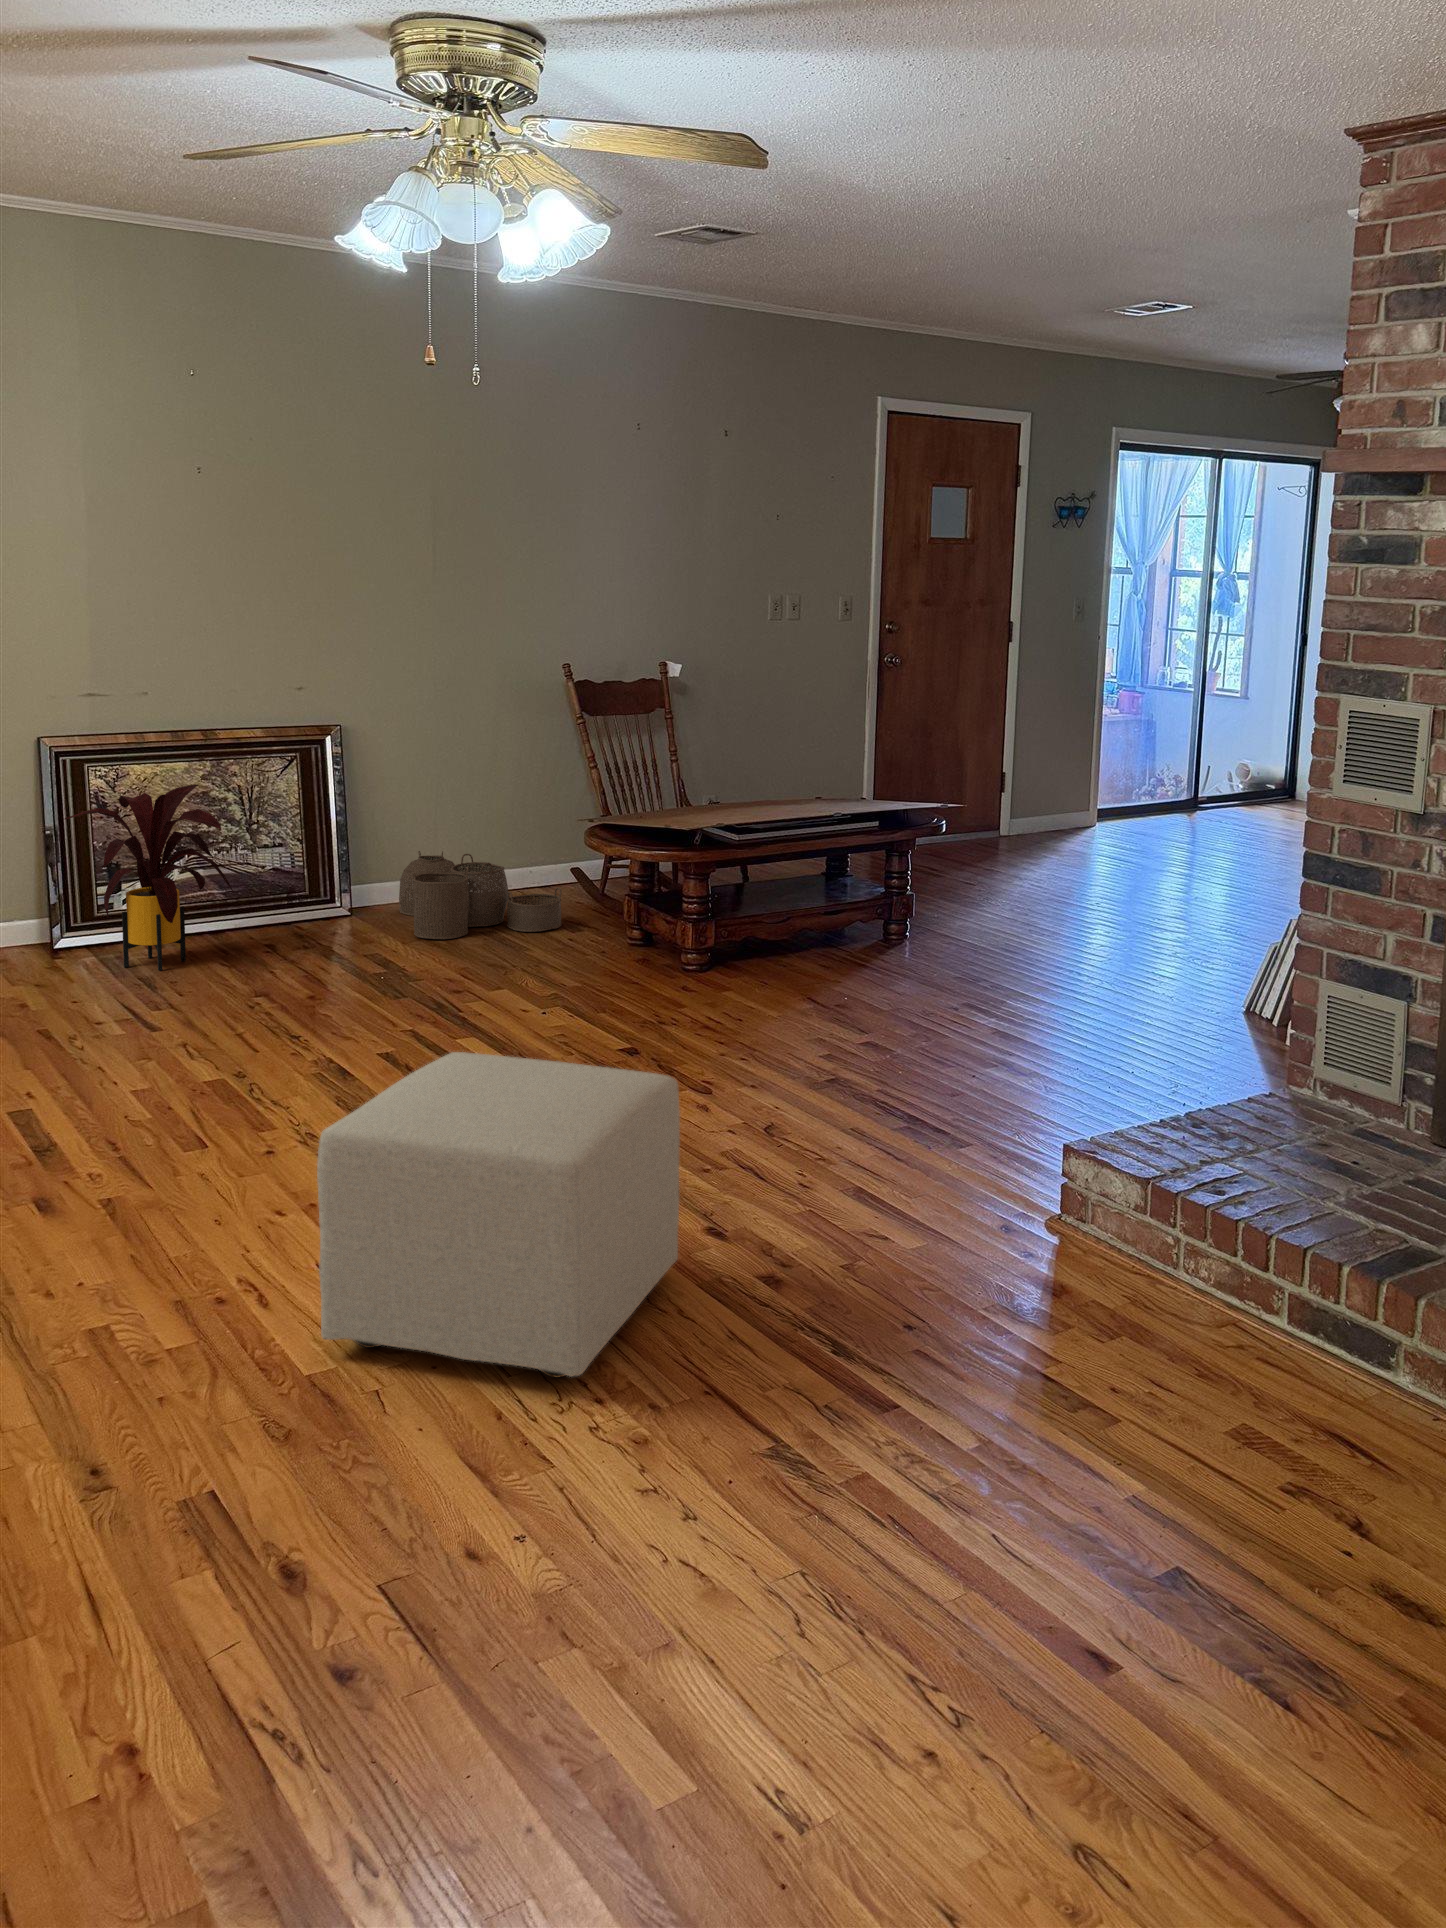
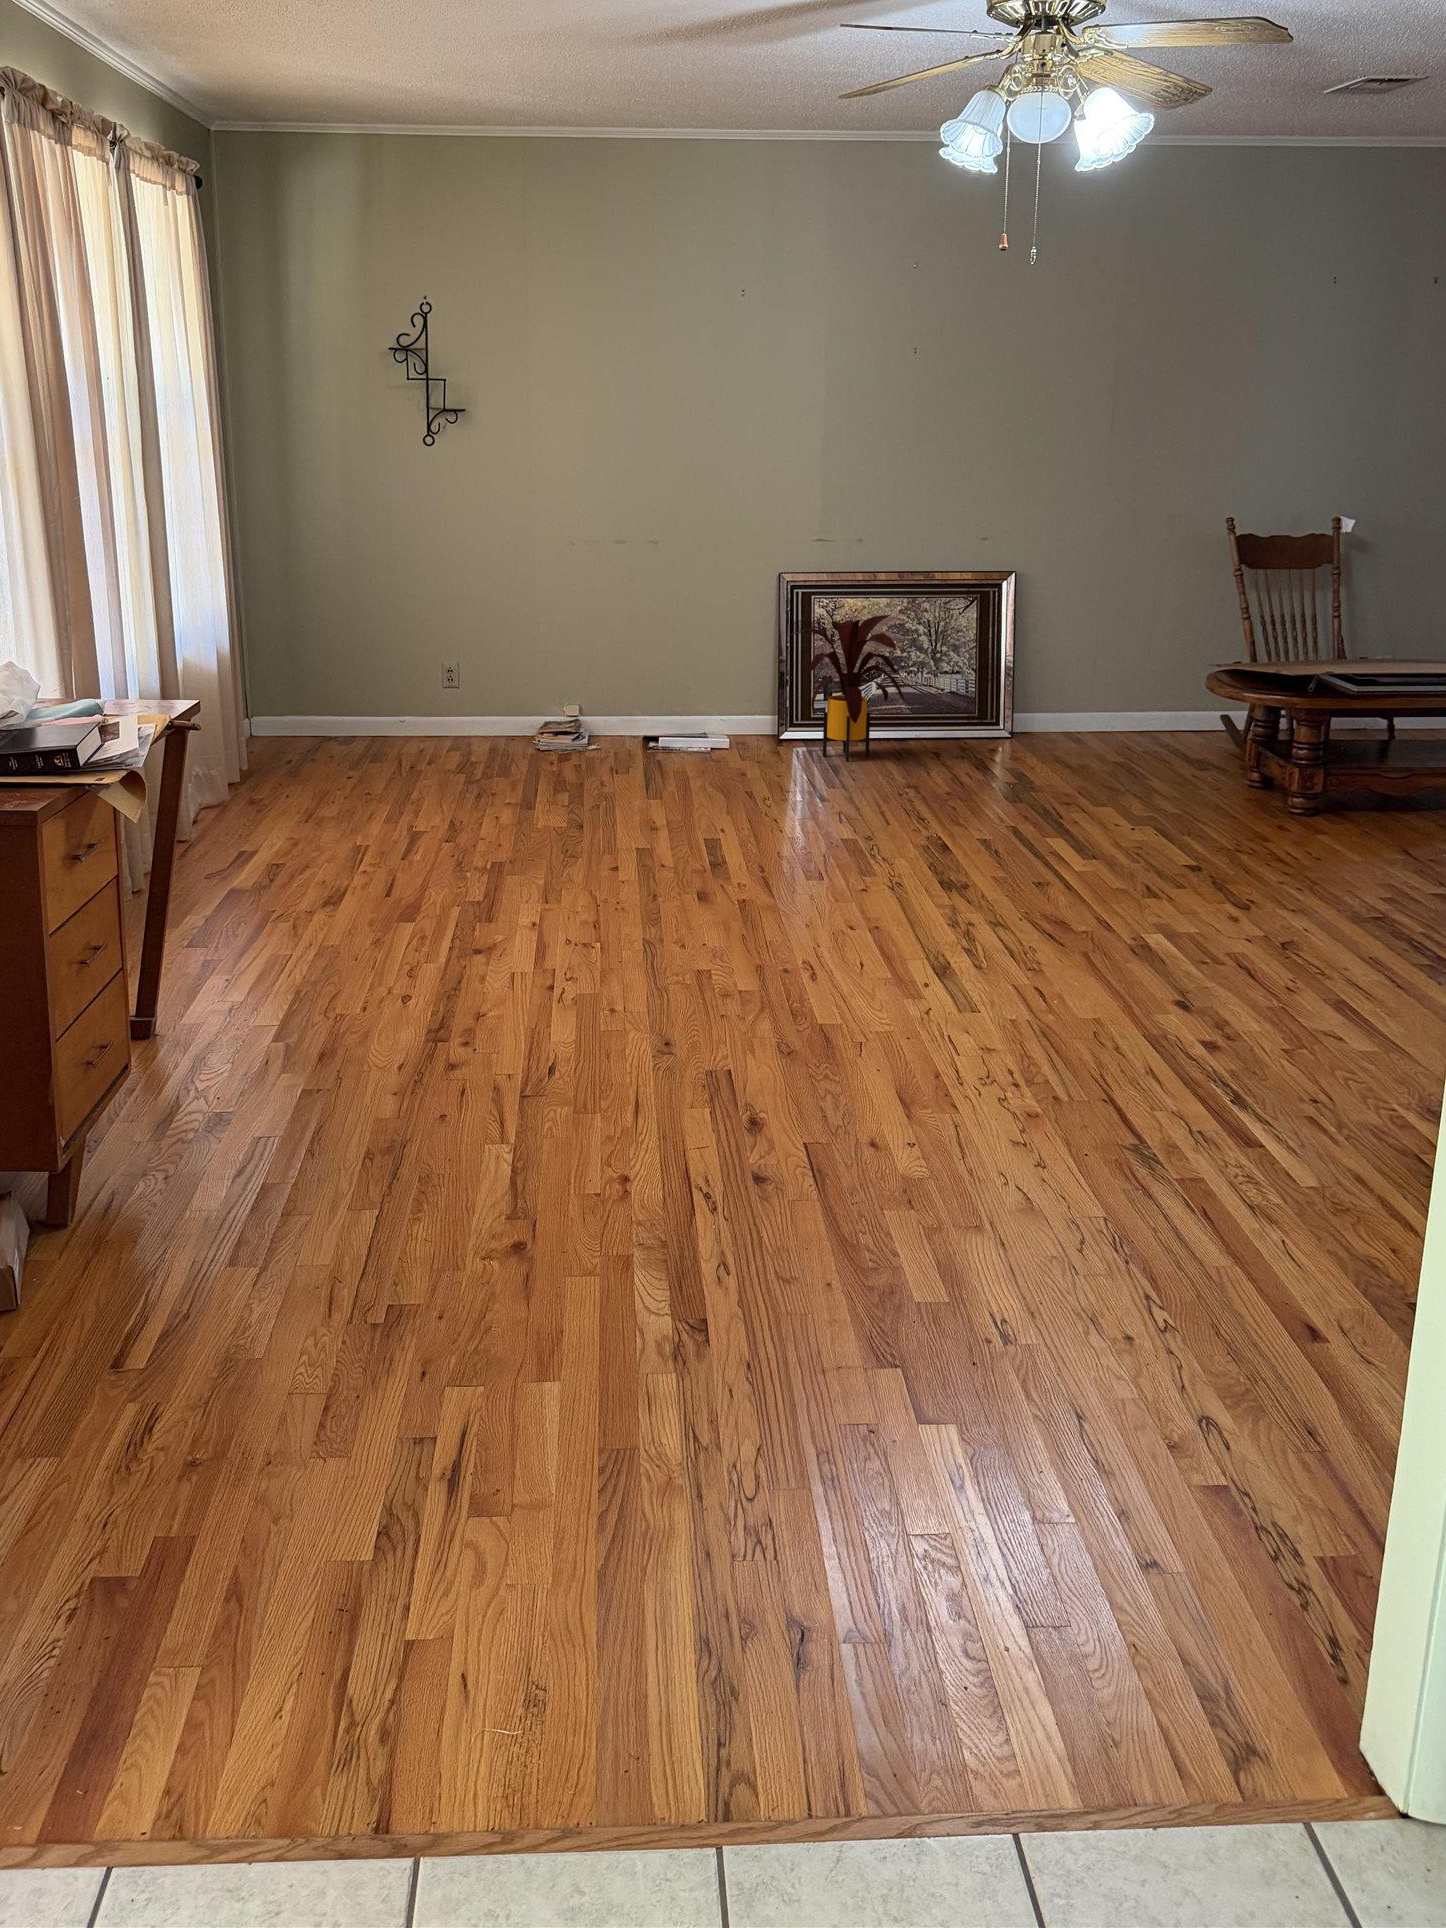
woven basket: present [399,851,562,939] -> none [1055,687,1195,766]
ottoman: present [317,1052,680,1378] -> none [836,815,1138,1063]

